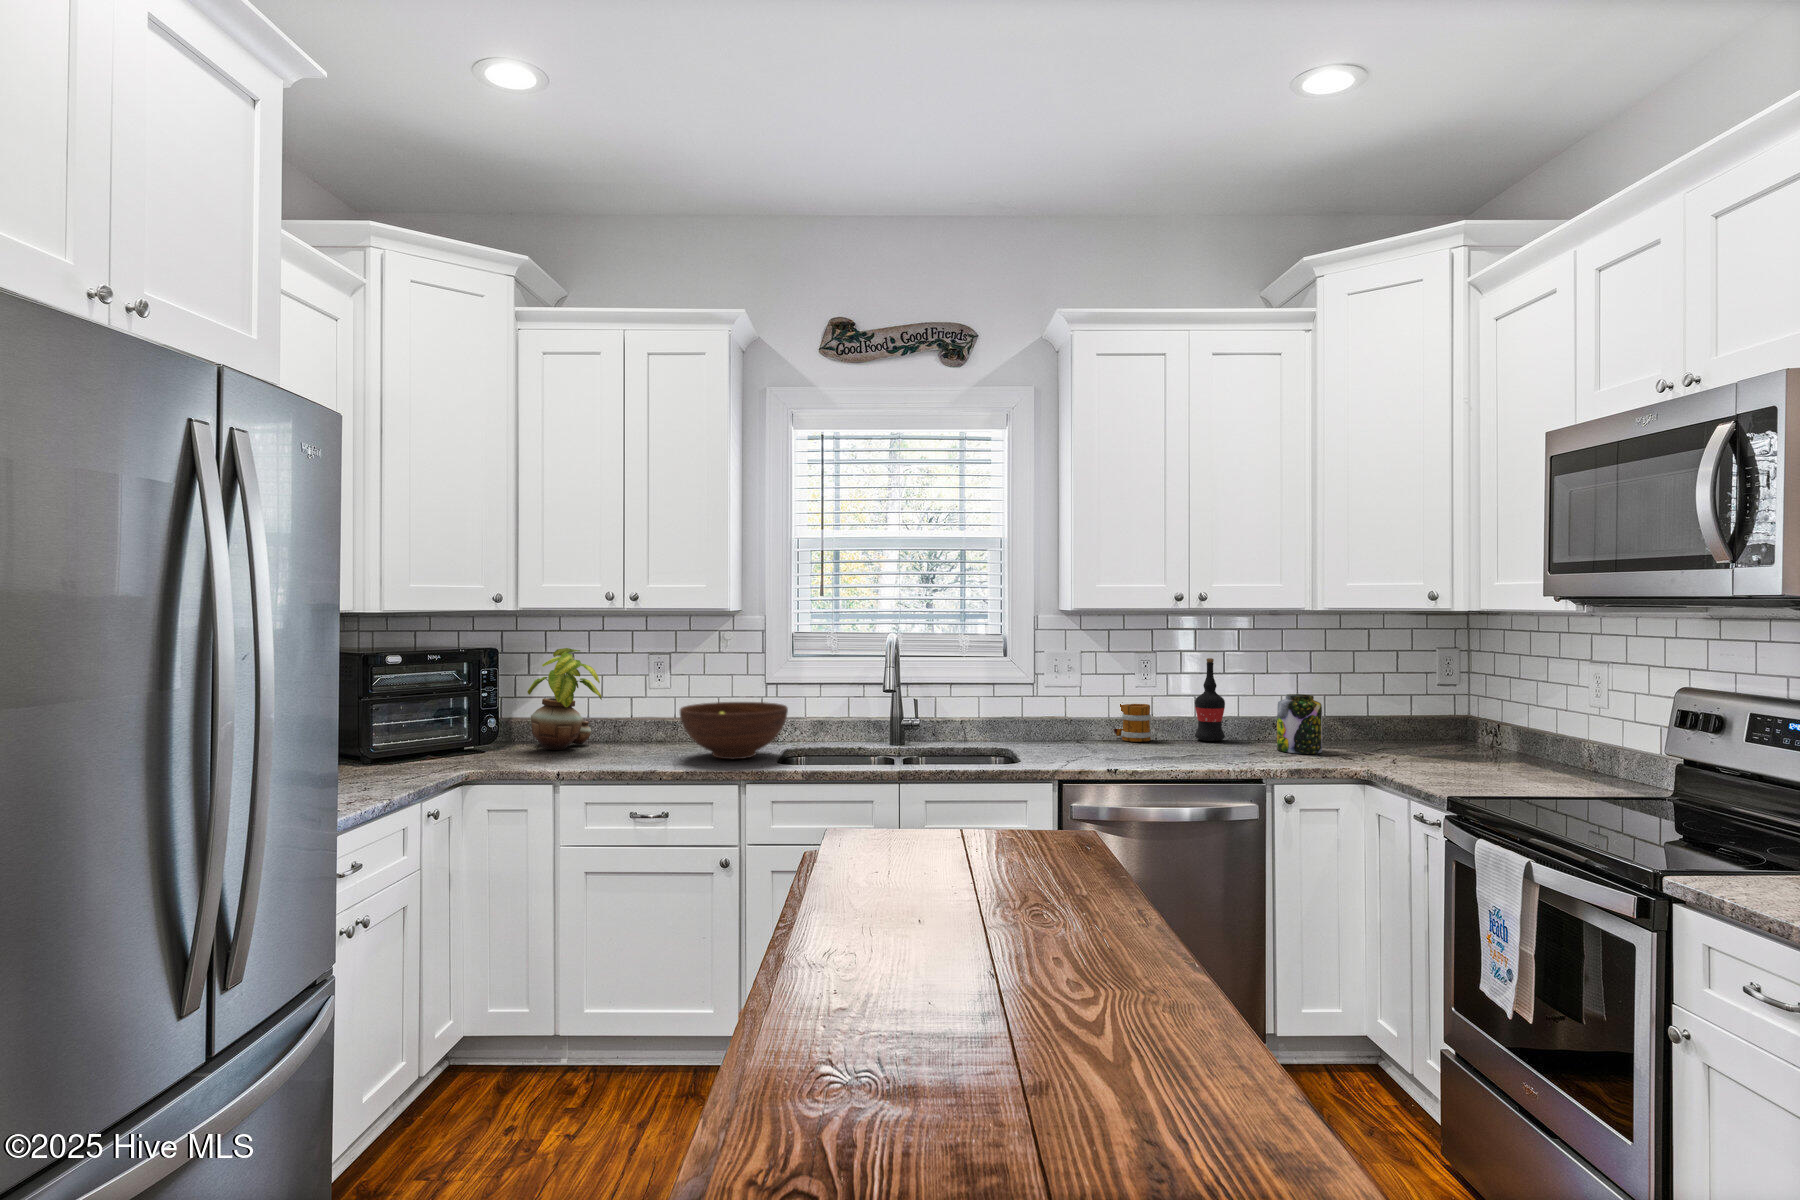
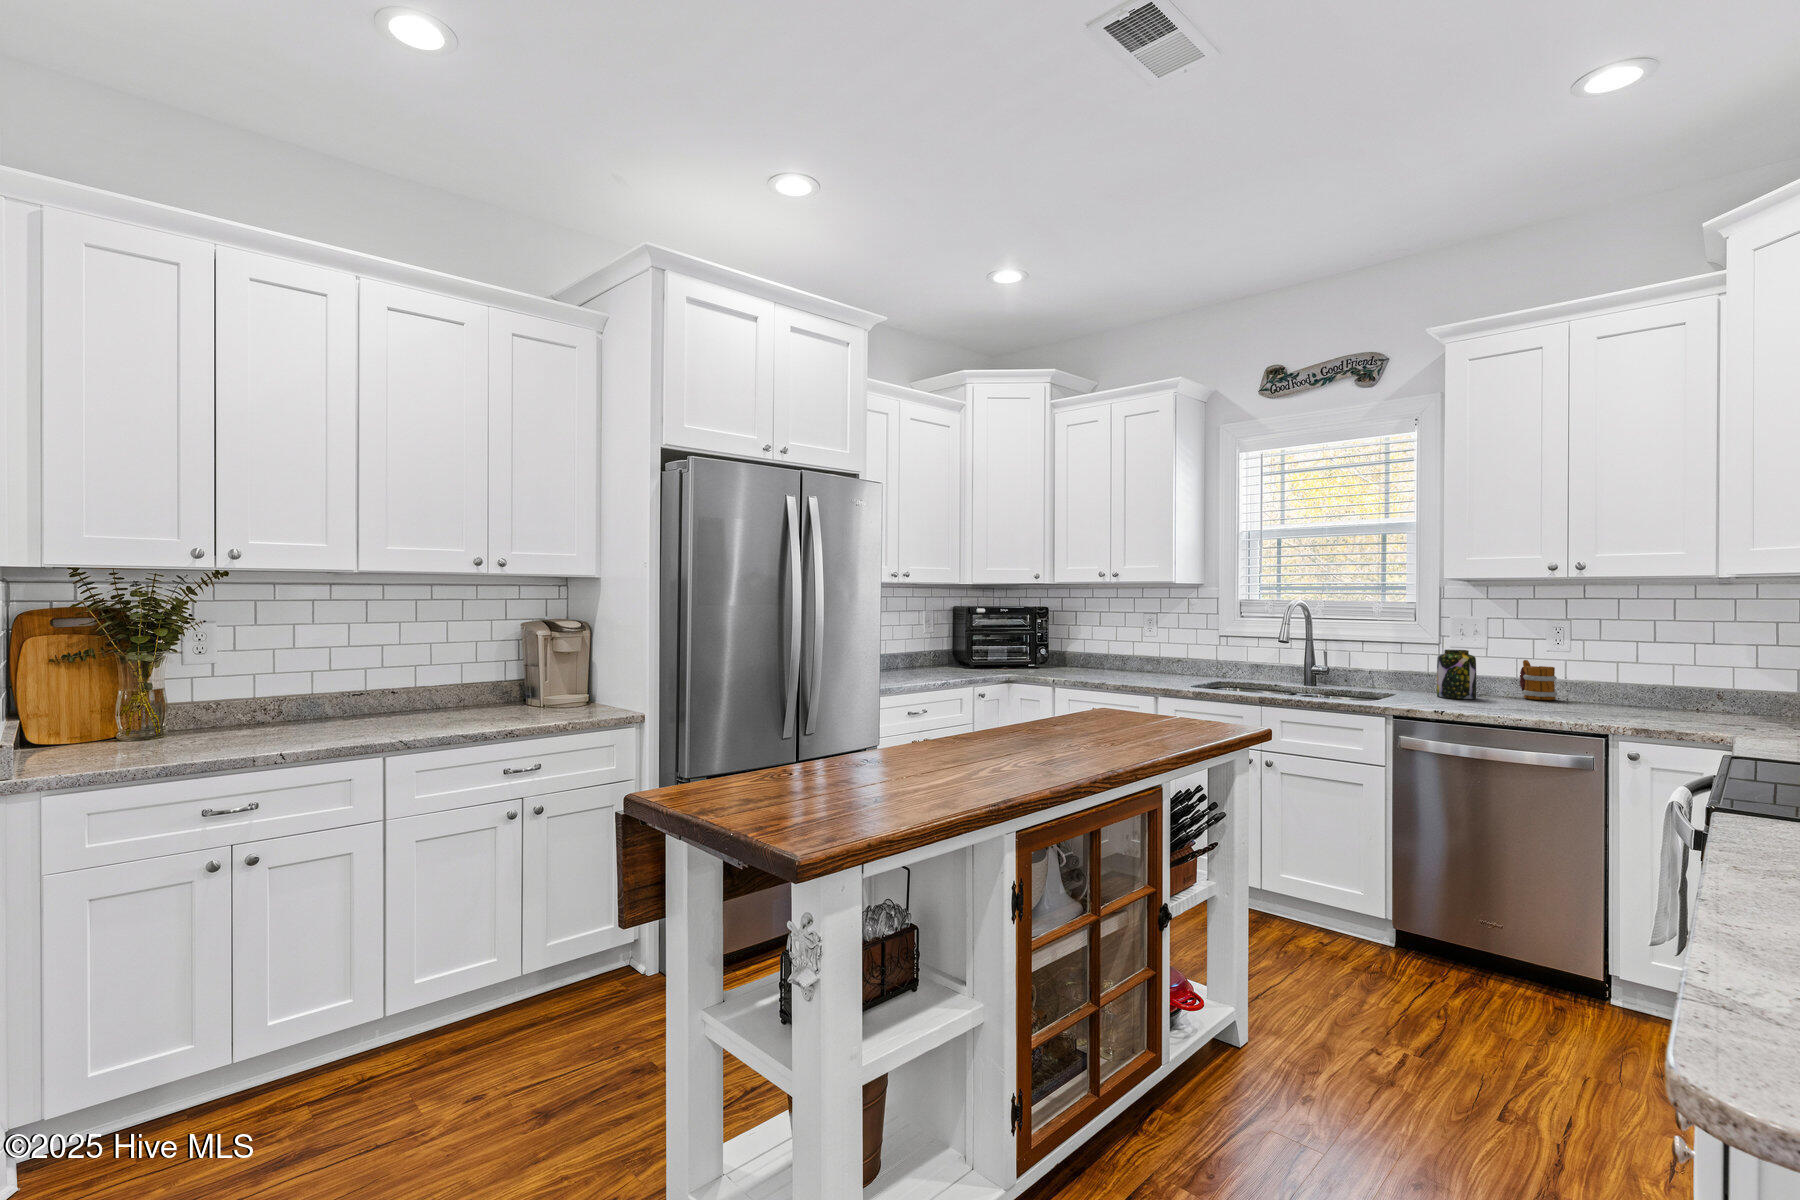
potted plant: present [527,648,602,750] -> none [1059,607,1100,671]
wine bottle: present [1195,658,1225,741] -> none [1609,626,1645,705]
jar: present [1277,694,1322,754] -> present [1437,649,1476,699]
fruit bowl: present [680,702,788,759] -> none [1129,645,1205,682]

